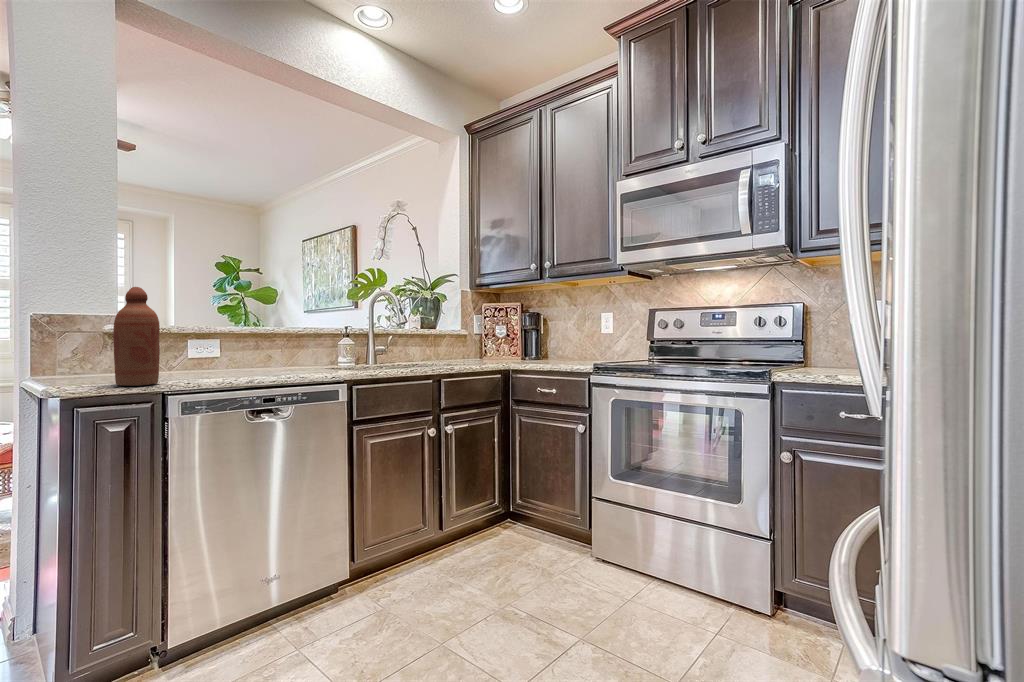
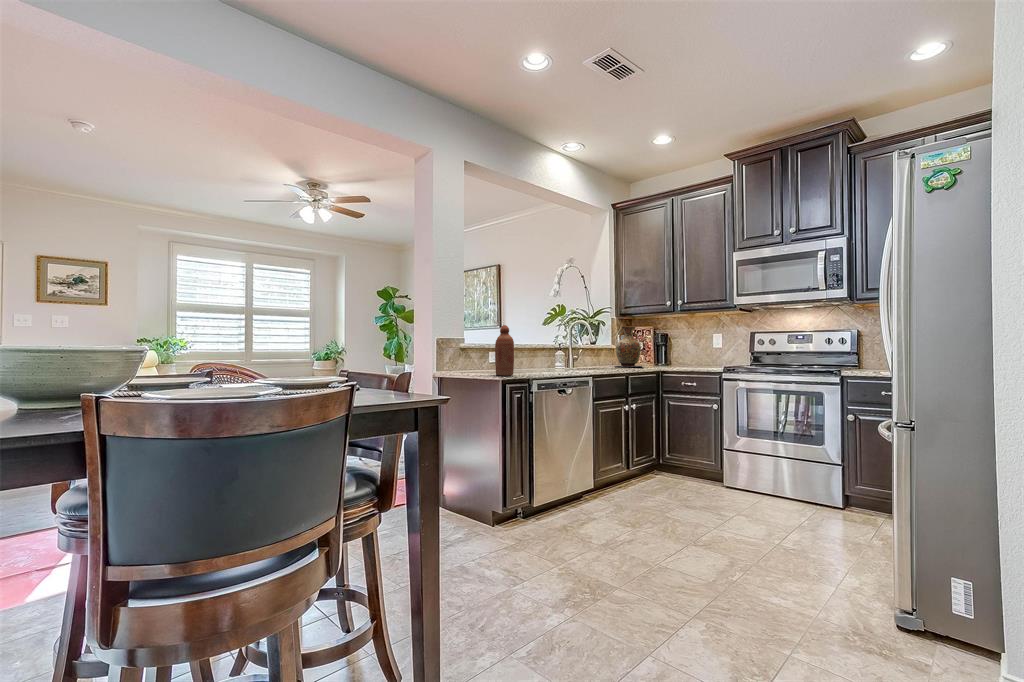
vase: none [445,301,495,363] -> present [615,326,643,367]

